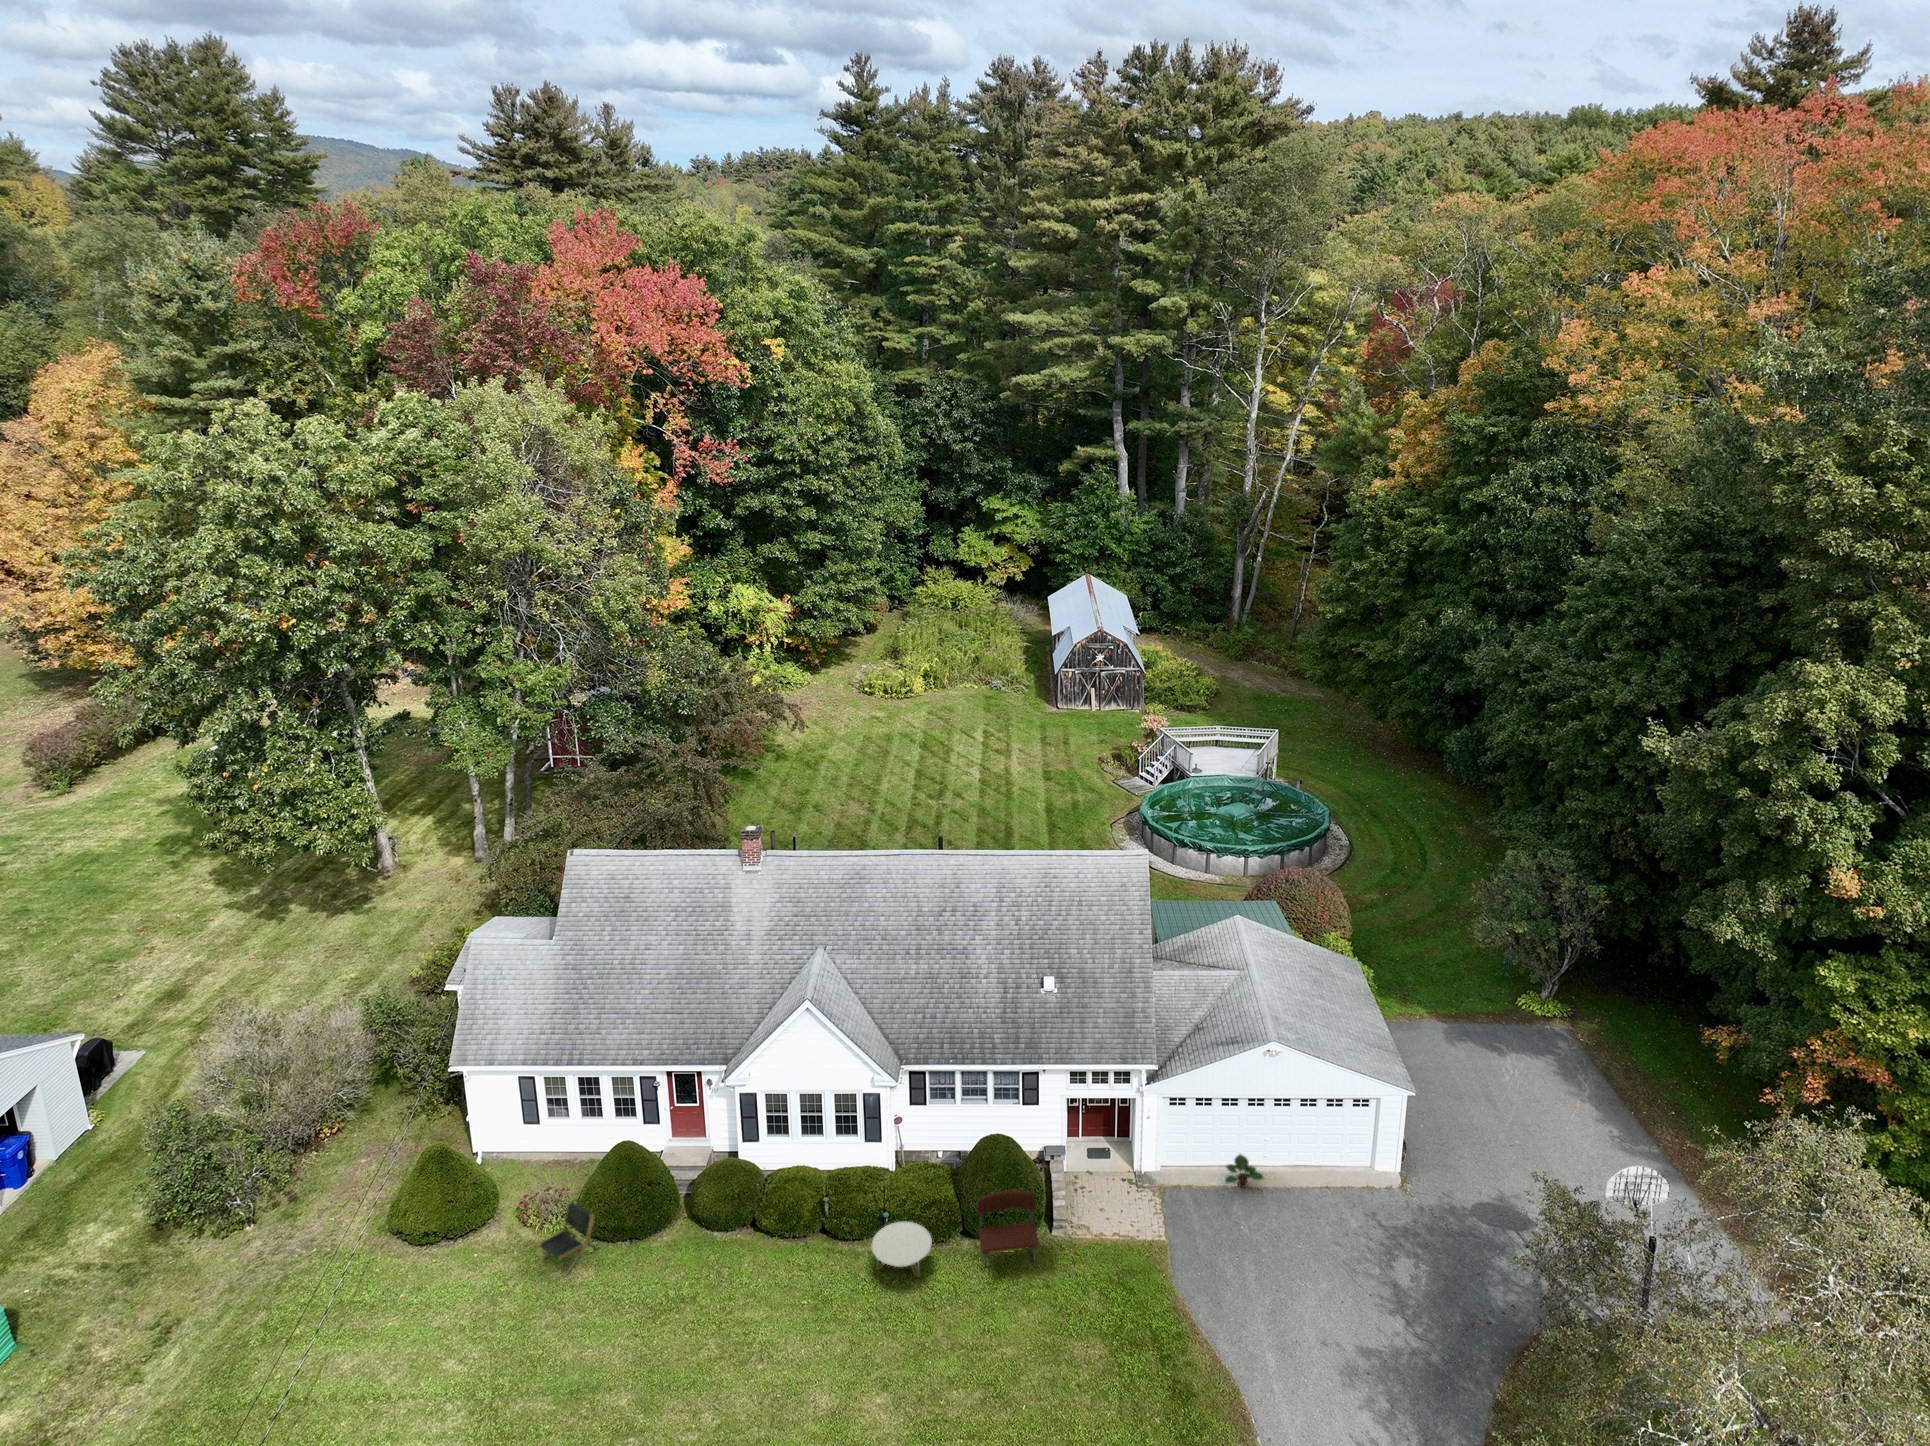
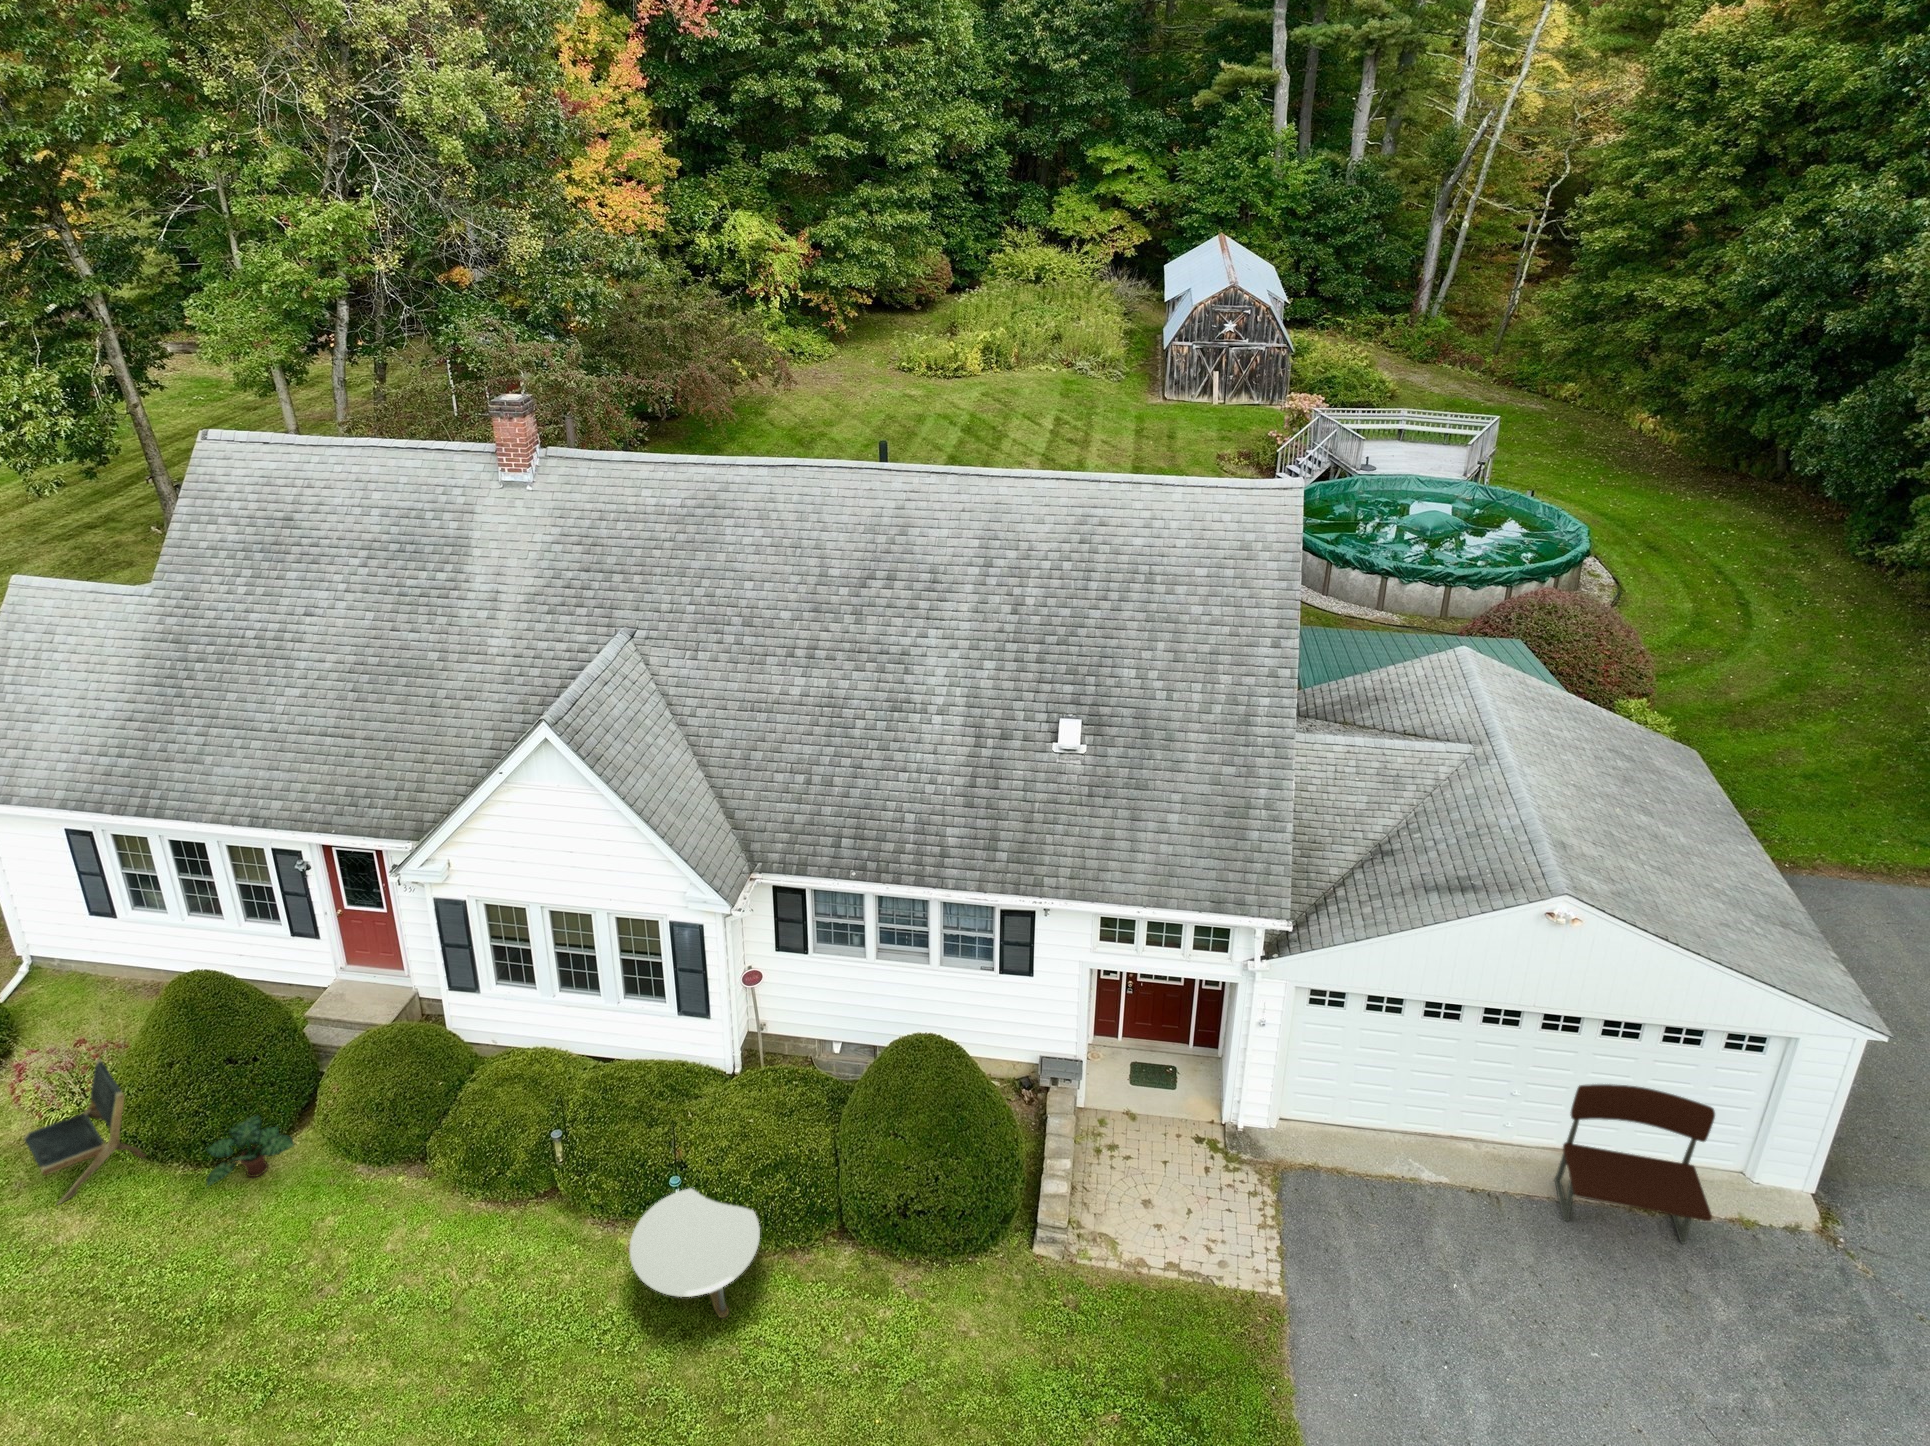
potted plant: present [1225,1154,1264,1188] -> present [206,1116,294,1186]
bench: present [977,1190,1040,1267] -> present [1554,1084,1715,1243]

